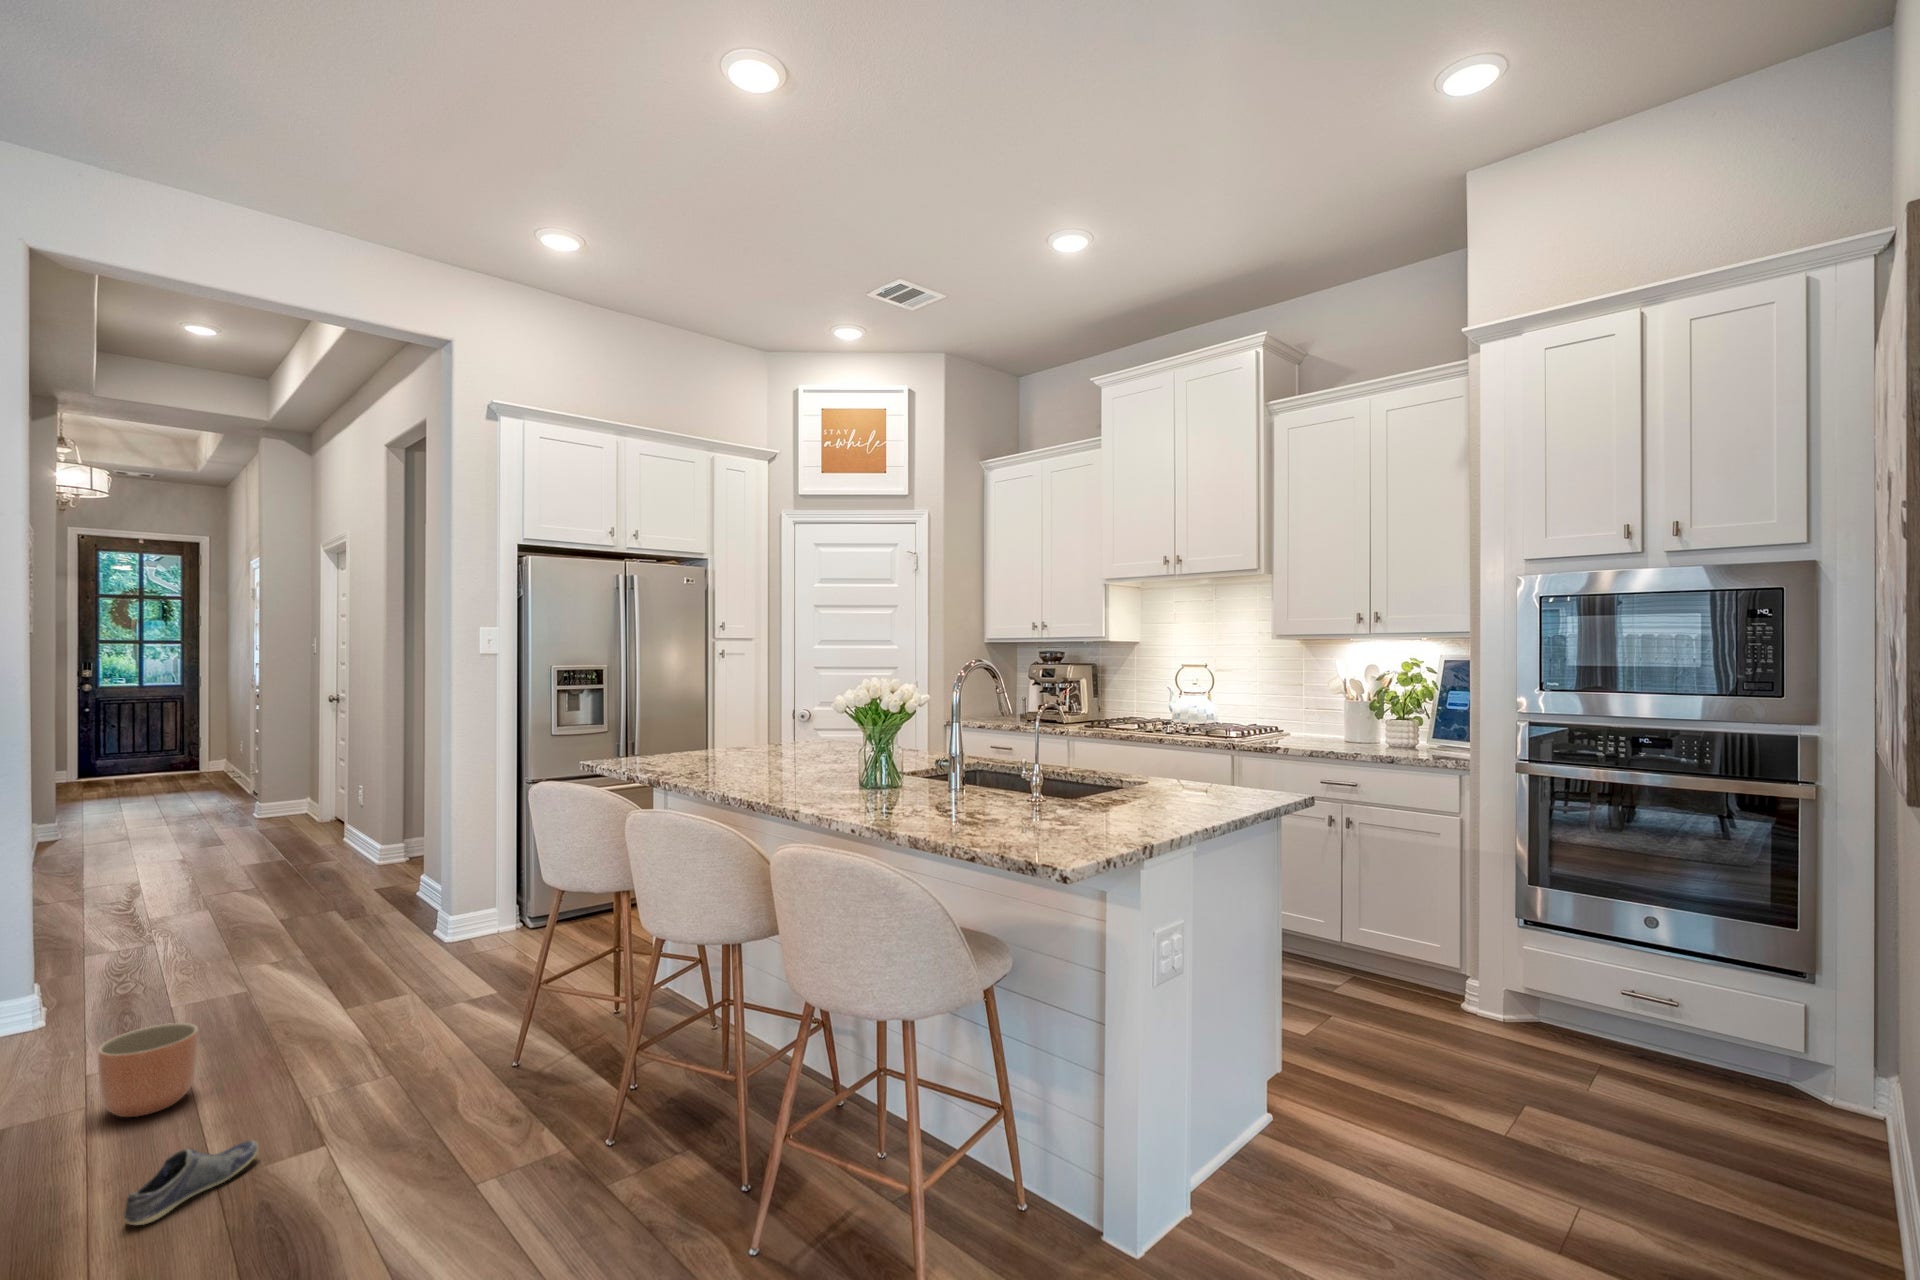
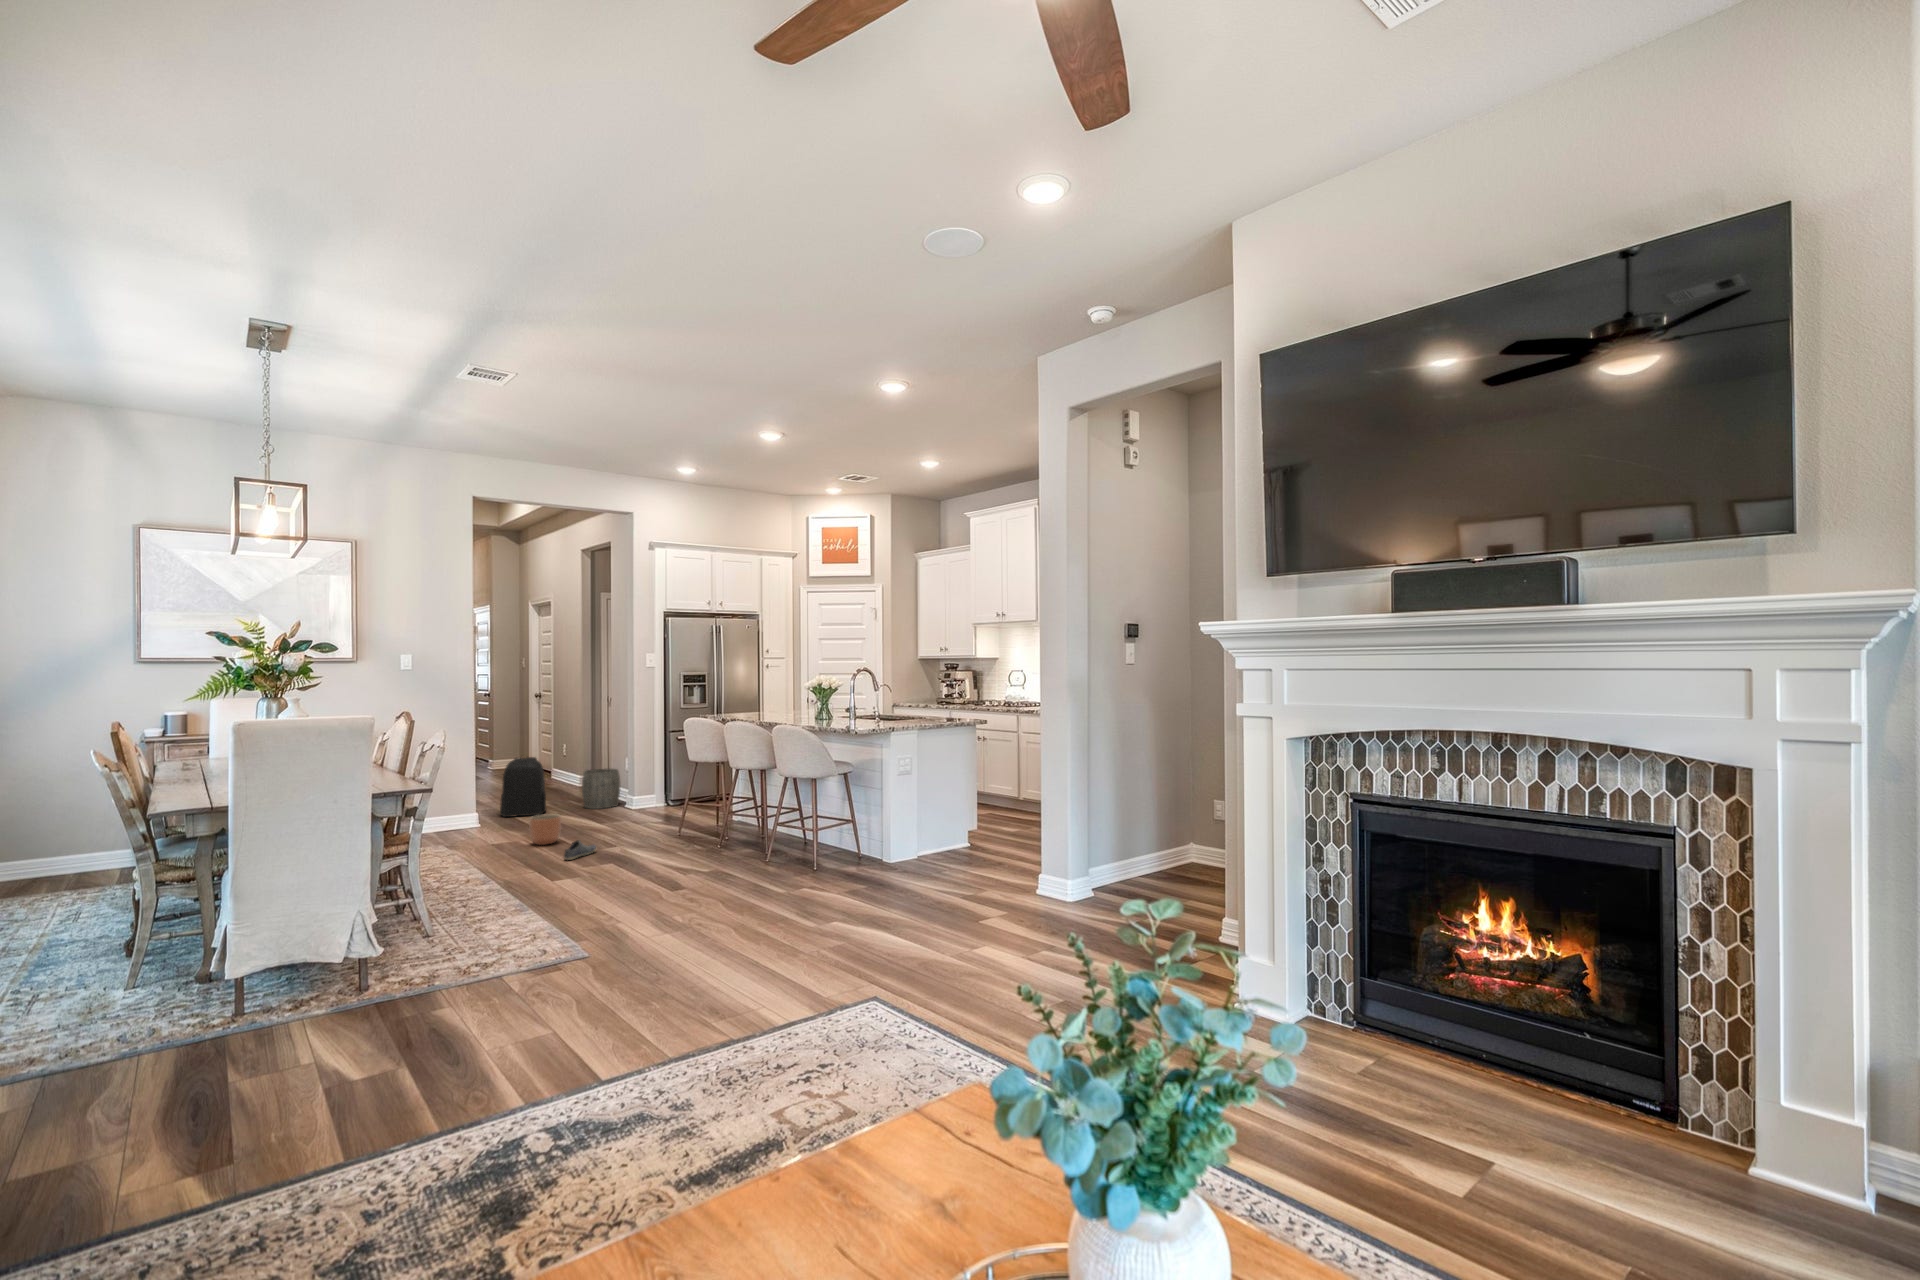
backpack: none [140,835,257,975] -> present [500,757,546,817]
woven basket: none [342,853,427,941] -> present [582,769,620,809]

